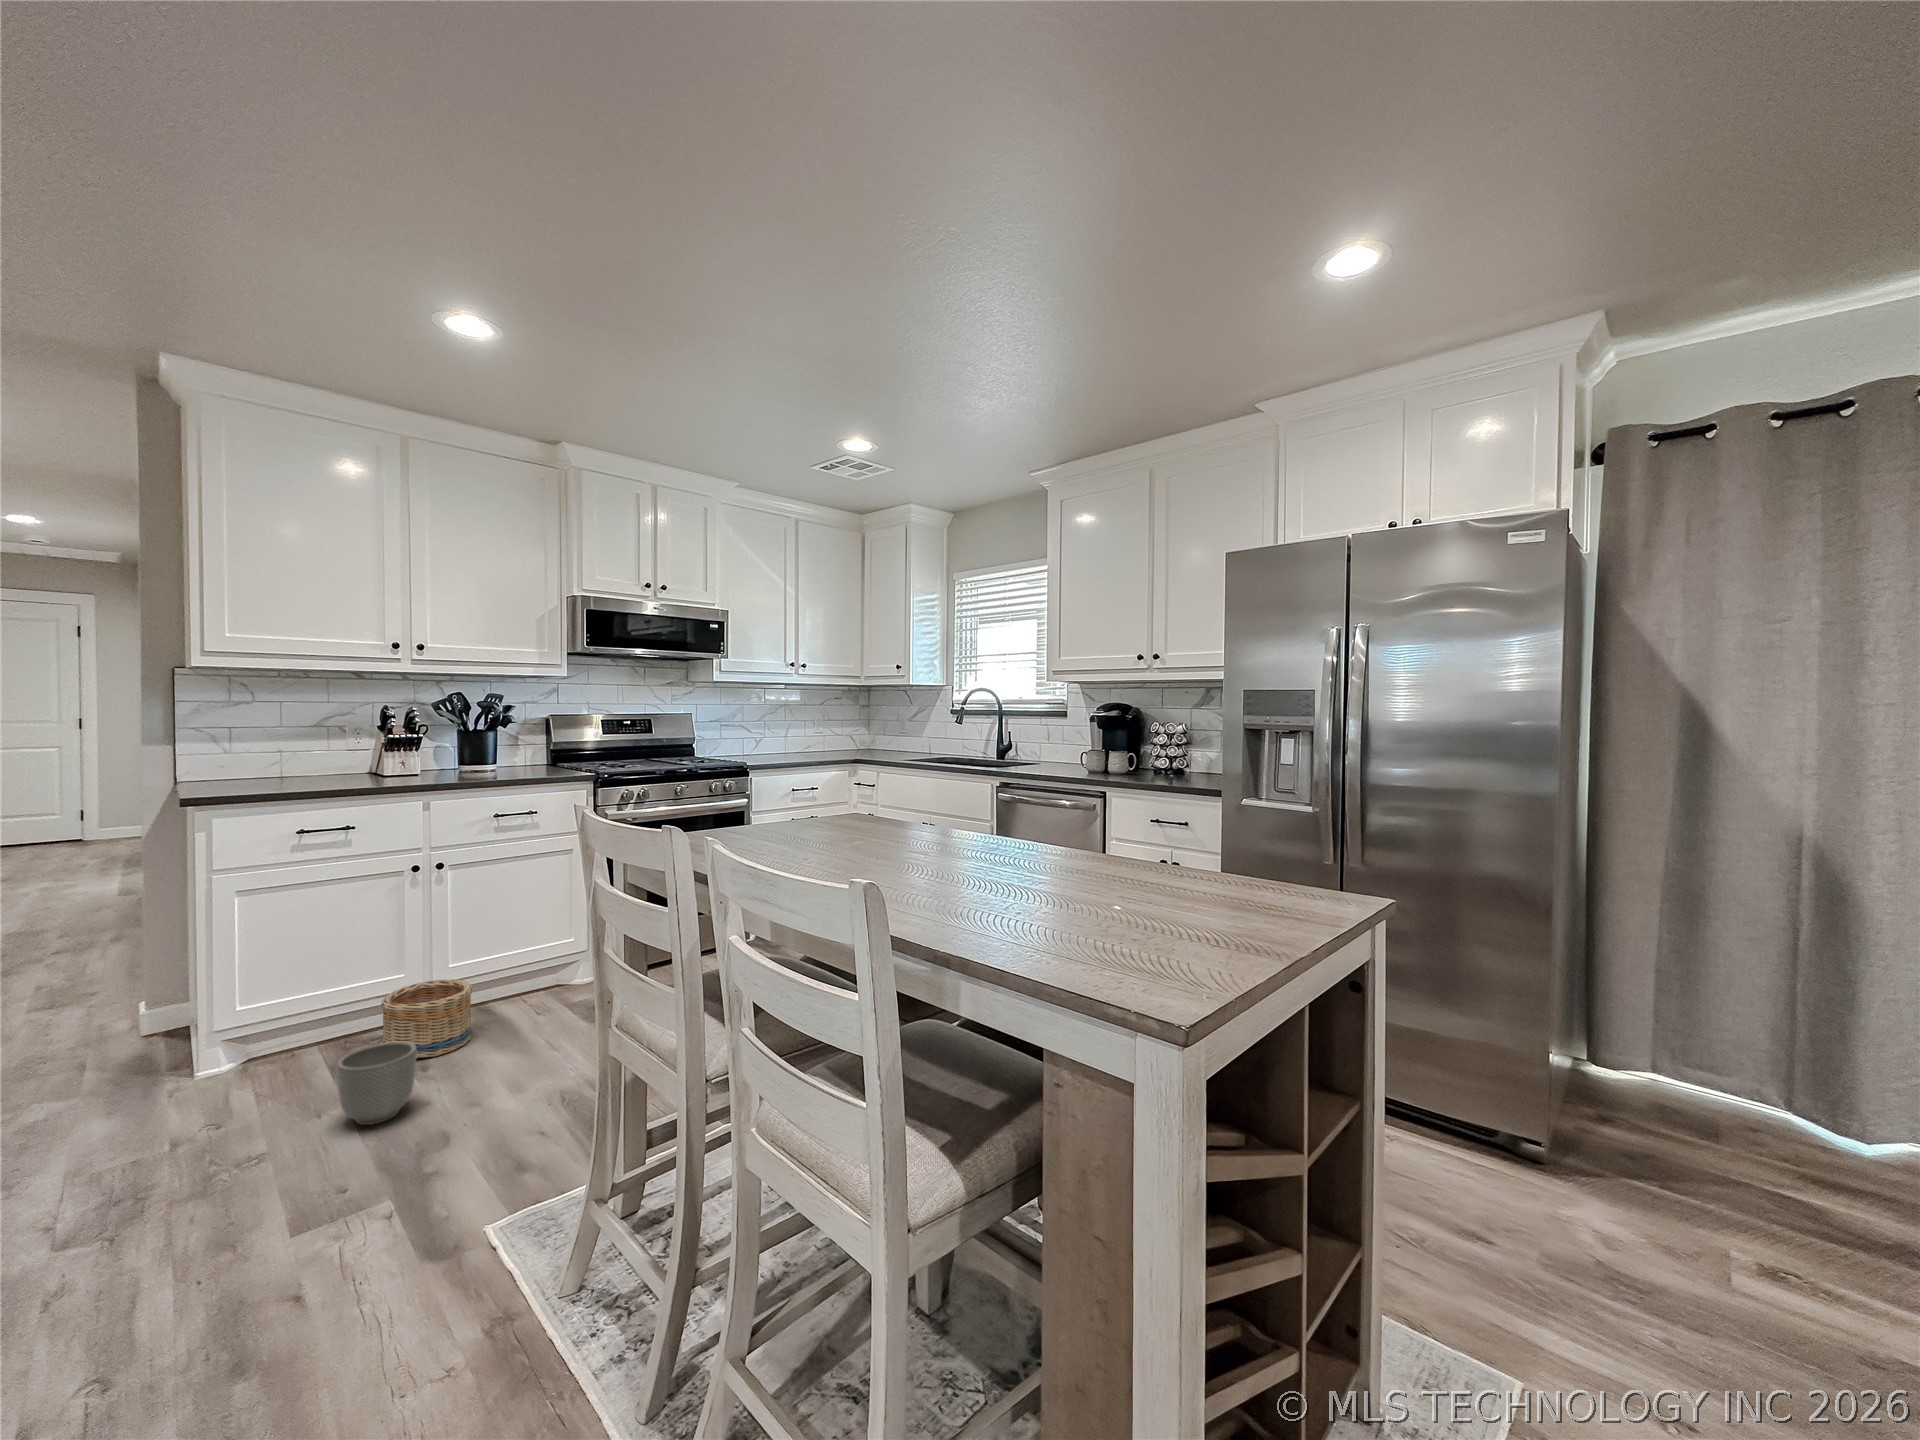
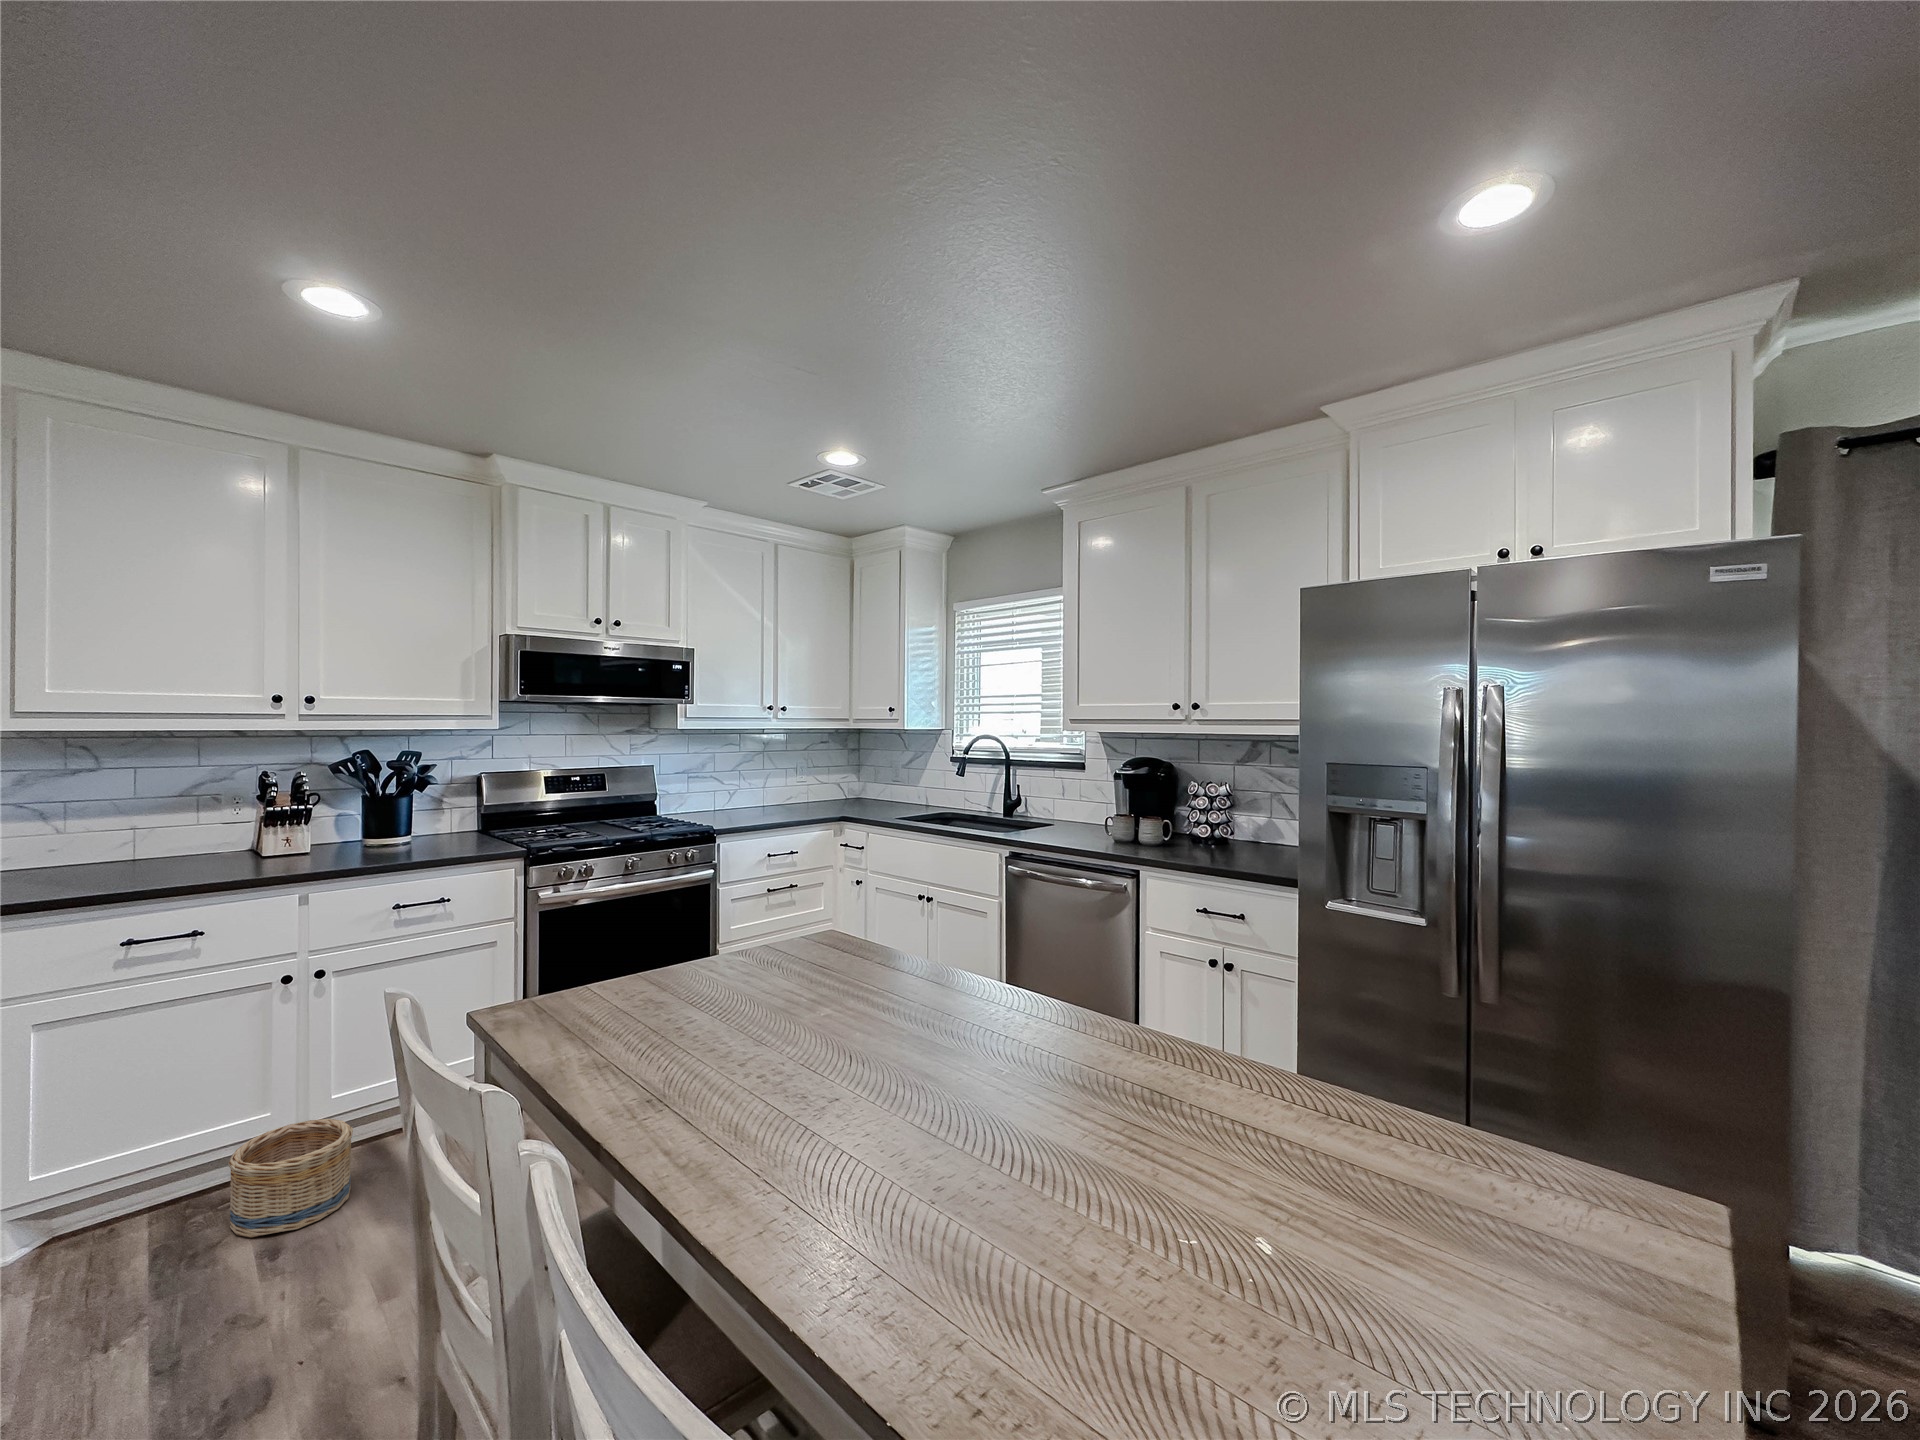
planter: present [336,1042,416,1125] -> none [131,1232,250,1359]

